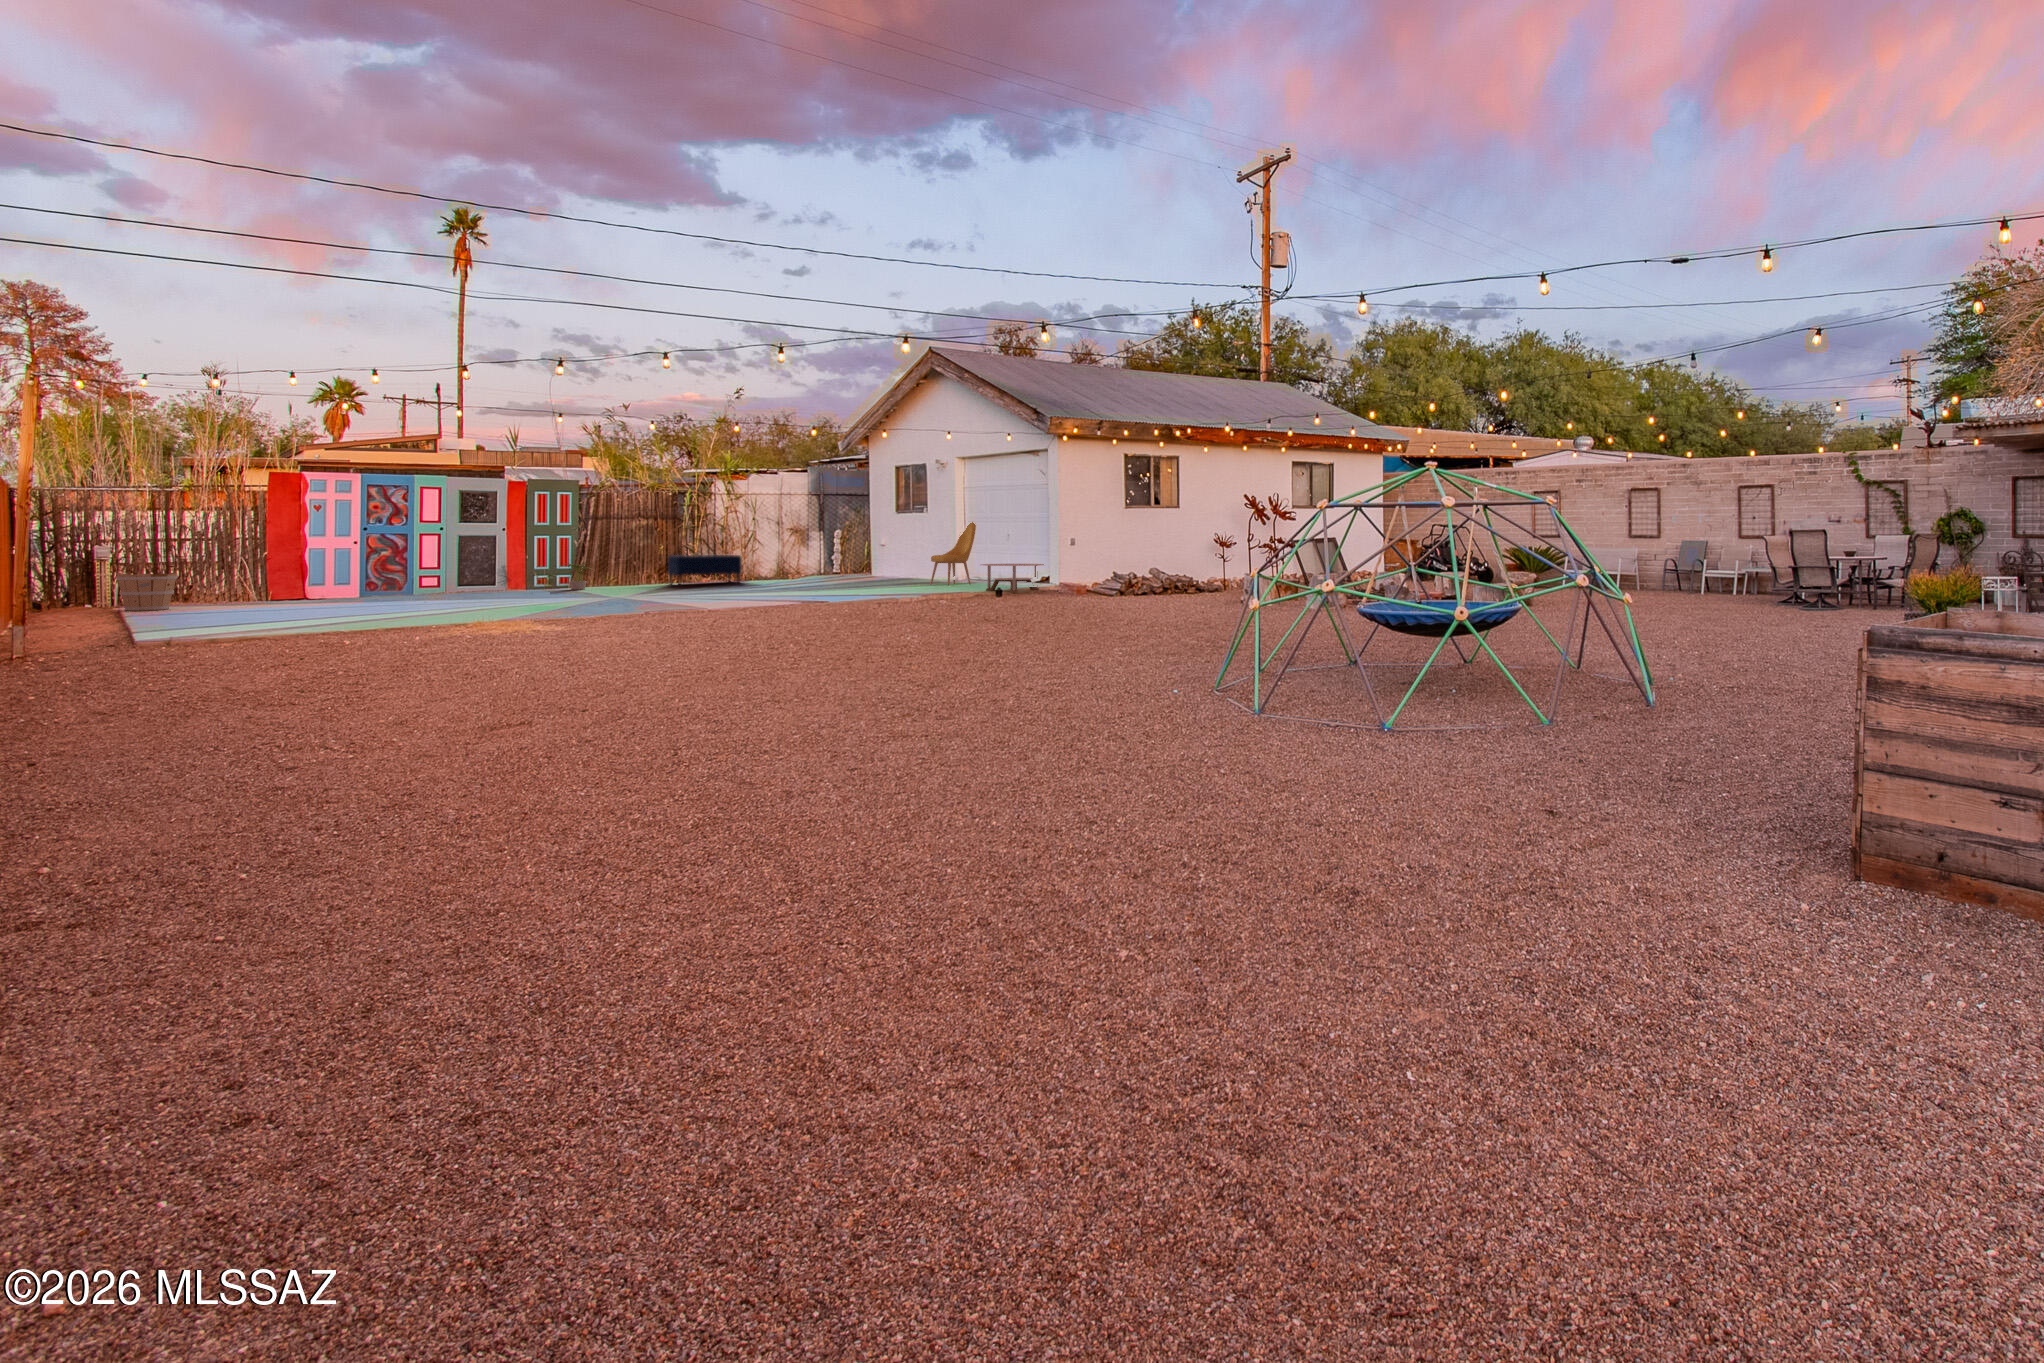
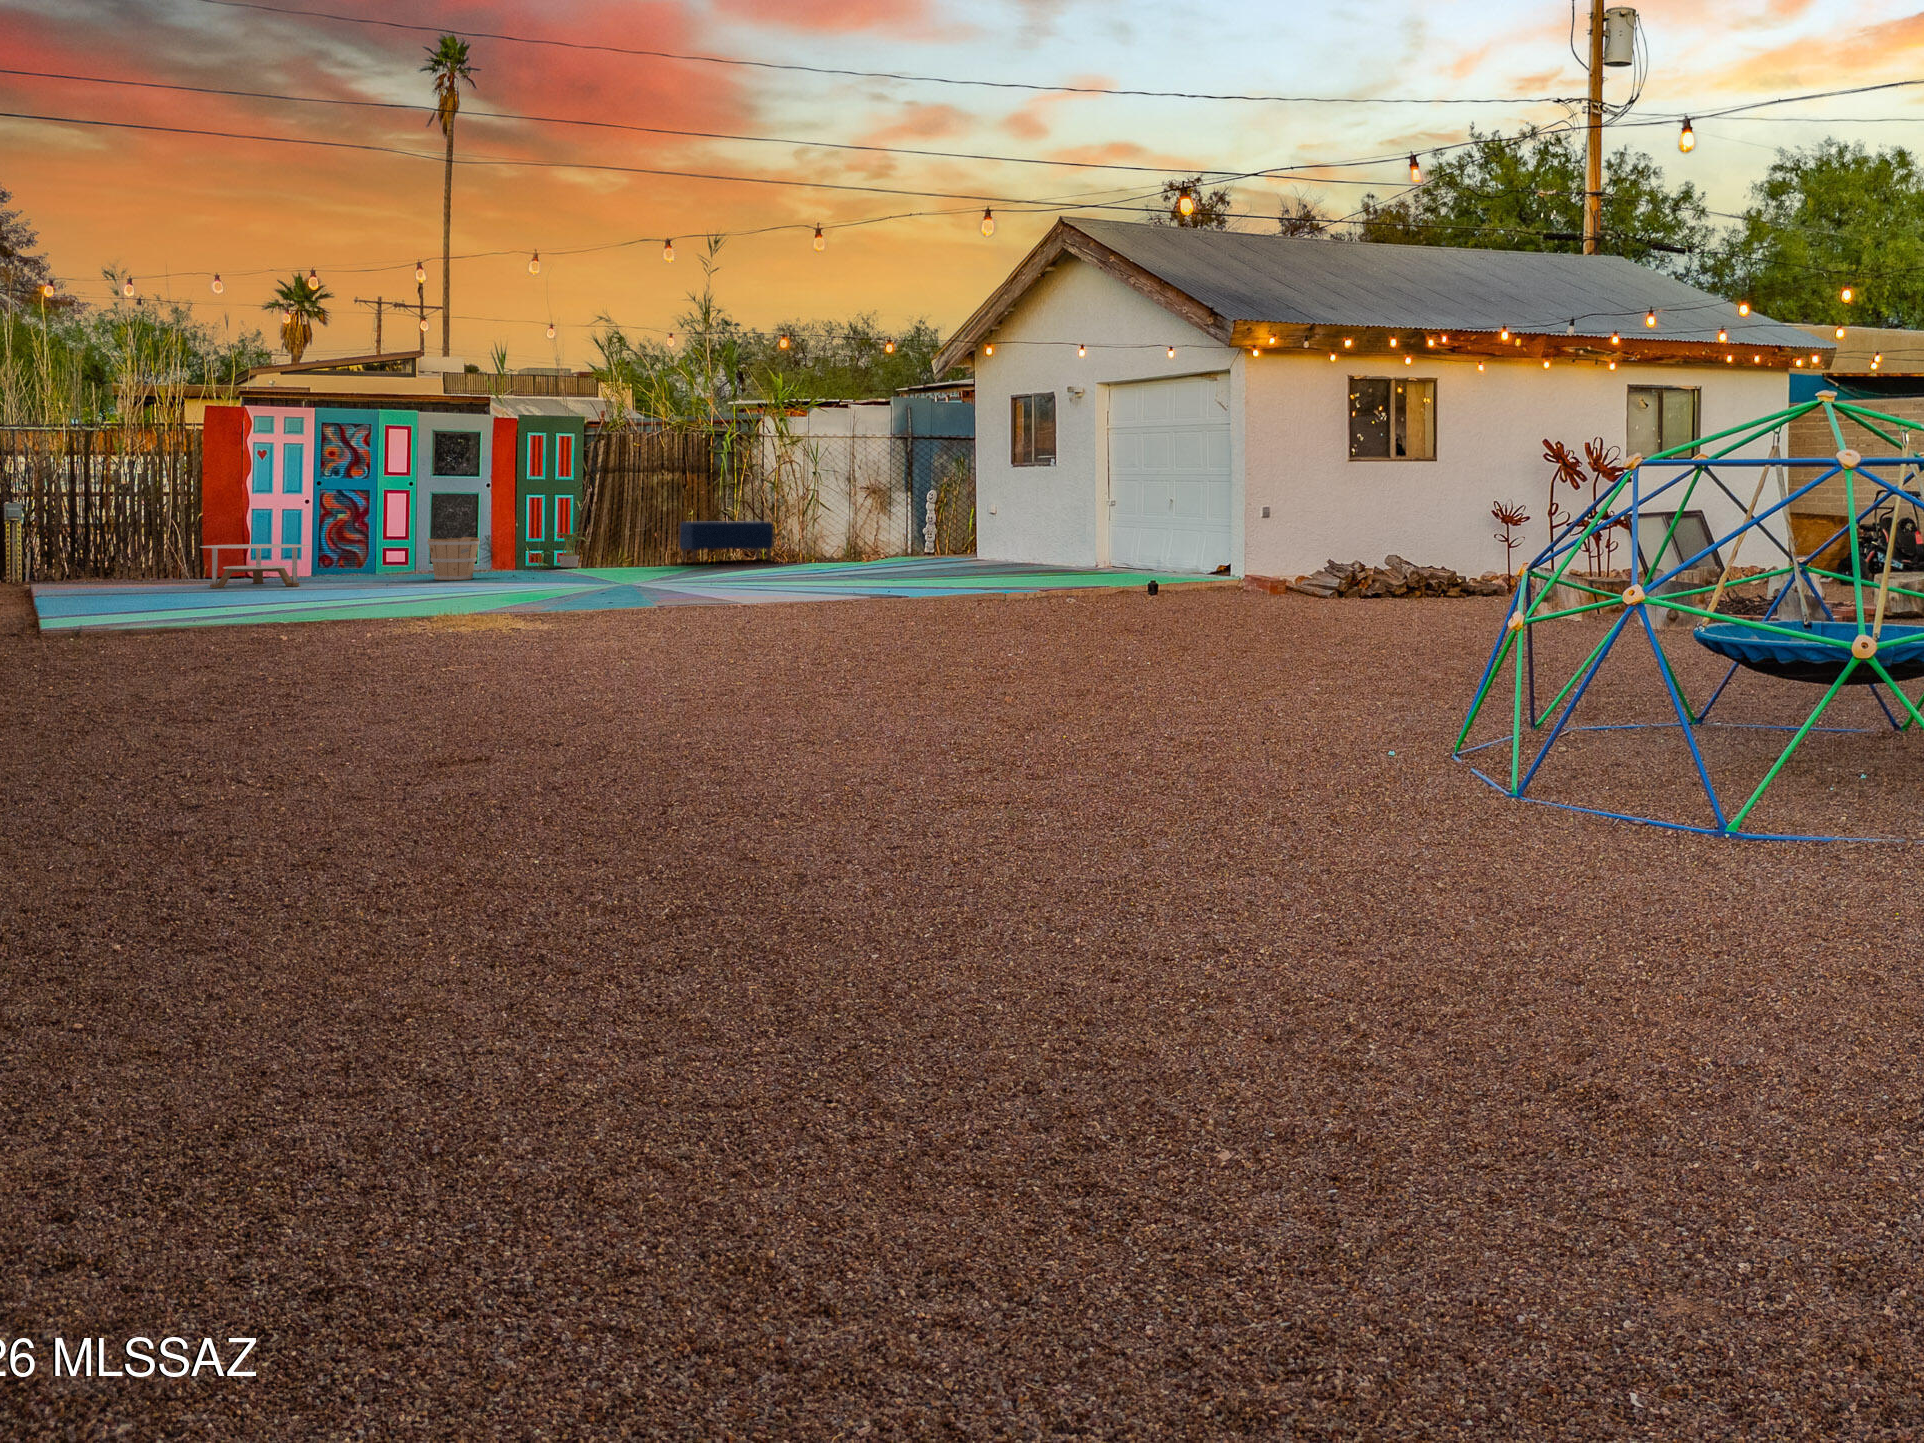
chair: present [930,522,976,585] -> none [1024,475,1089,569]
round table: present [981,564,1044,593] -> present [200,544,311,588]
wooden bucket: present [116,573,178,611] -> present [427,537,480,580]

